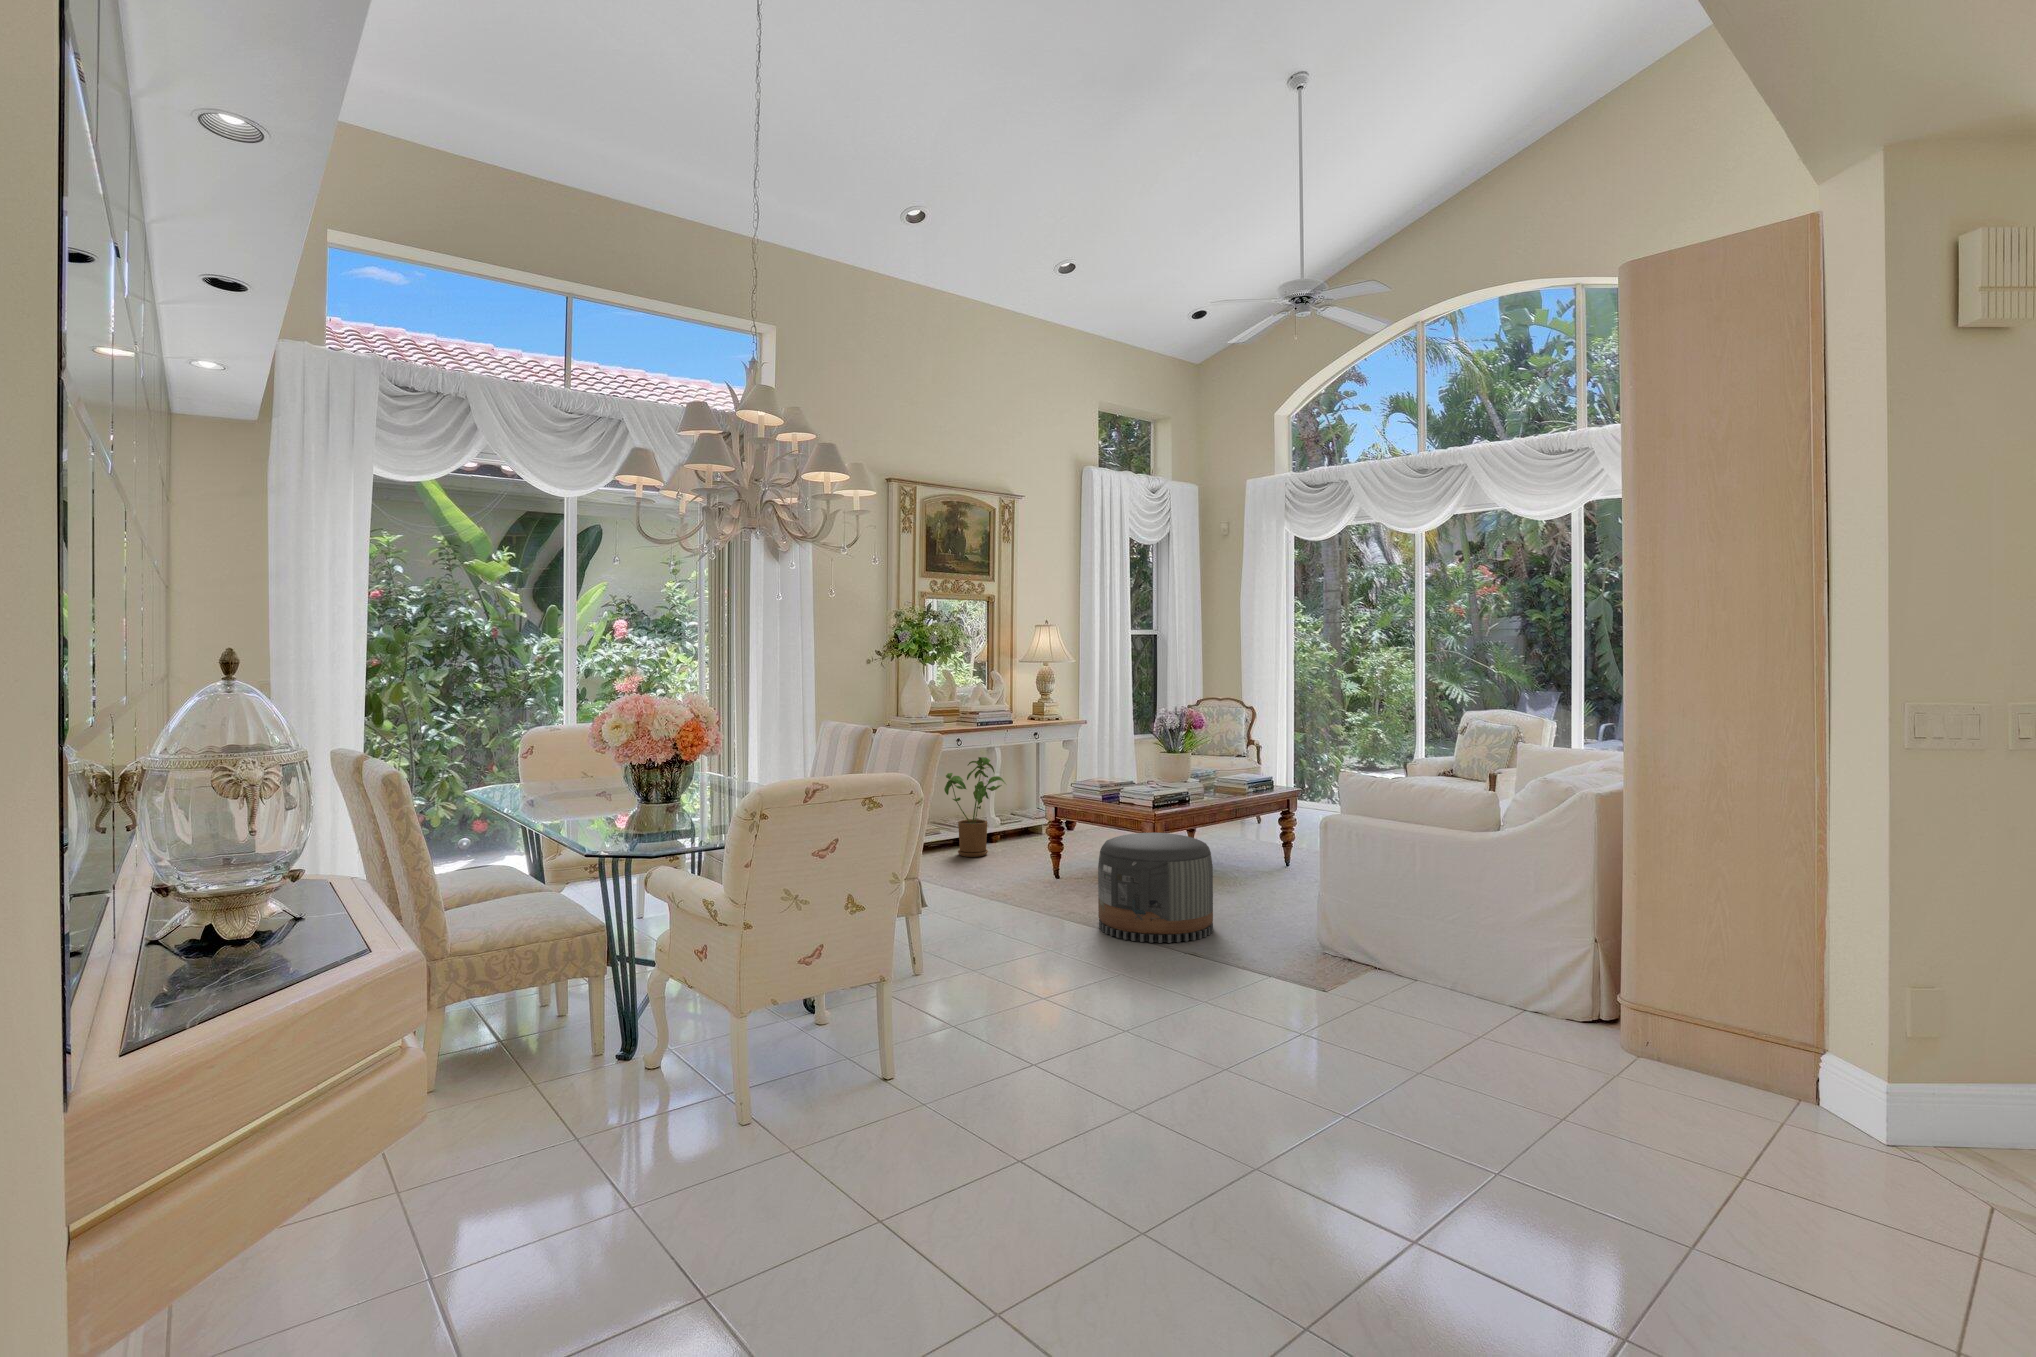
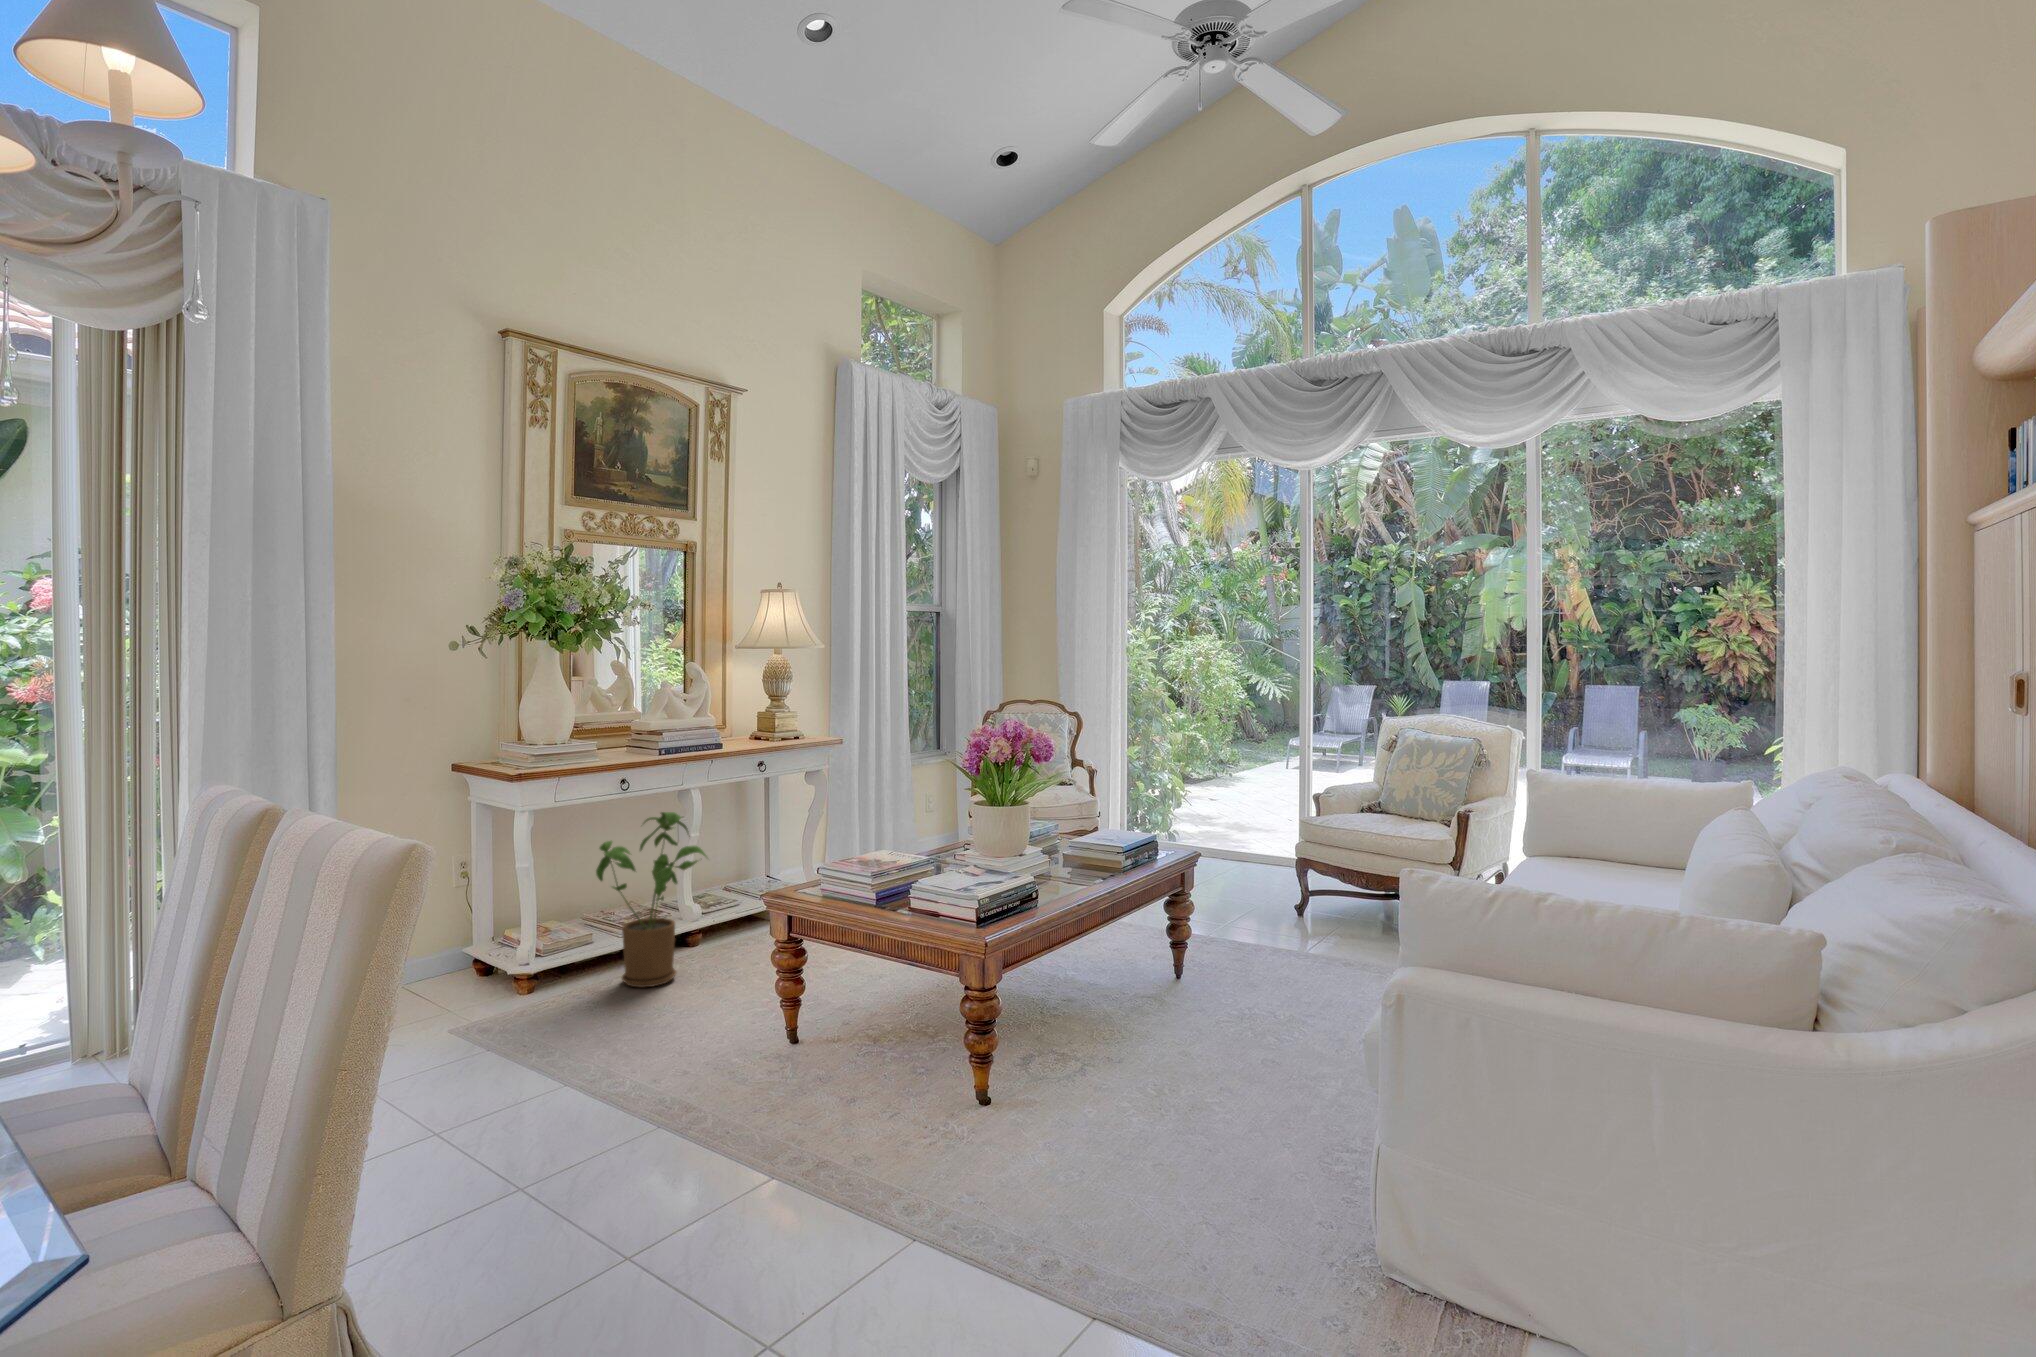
pouf: present [1098,833,1213,943] -> none [884,993,1117,1267]

